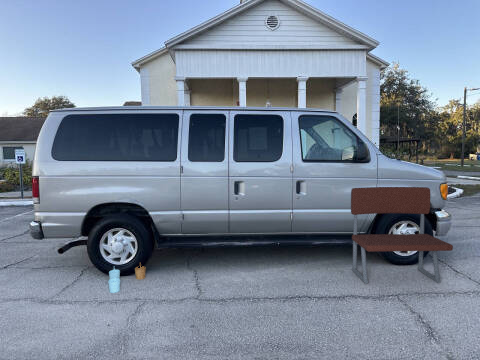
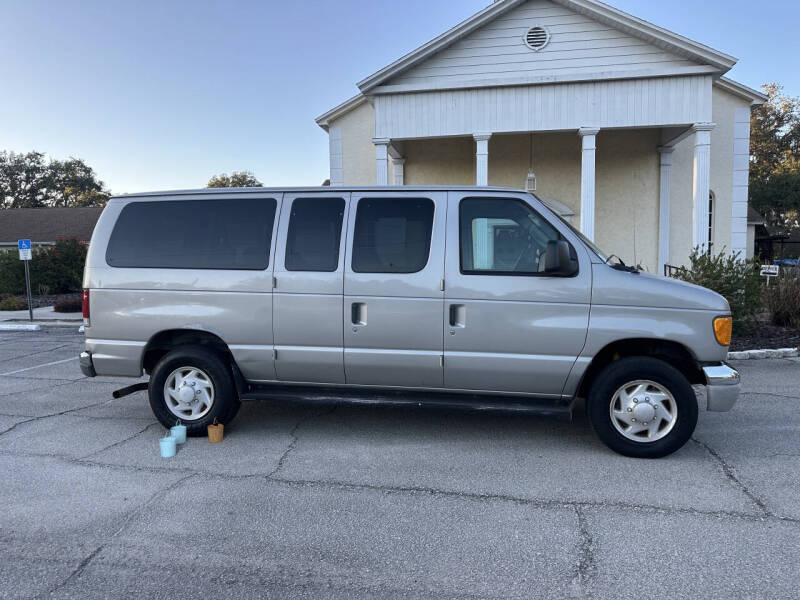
bench: present [351,187,453,284] -> none [537,319,696,492]

